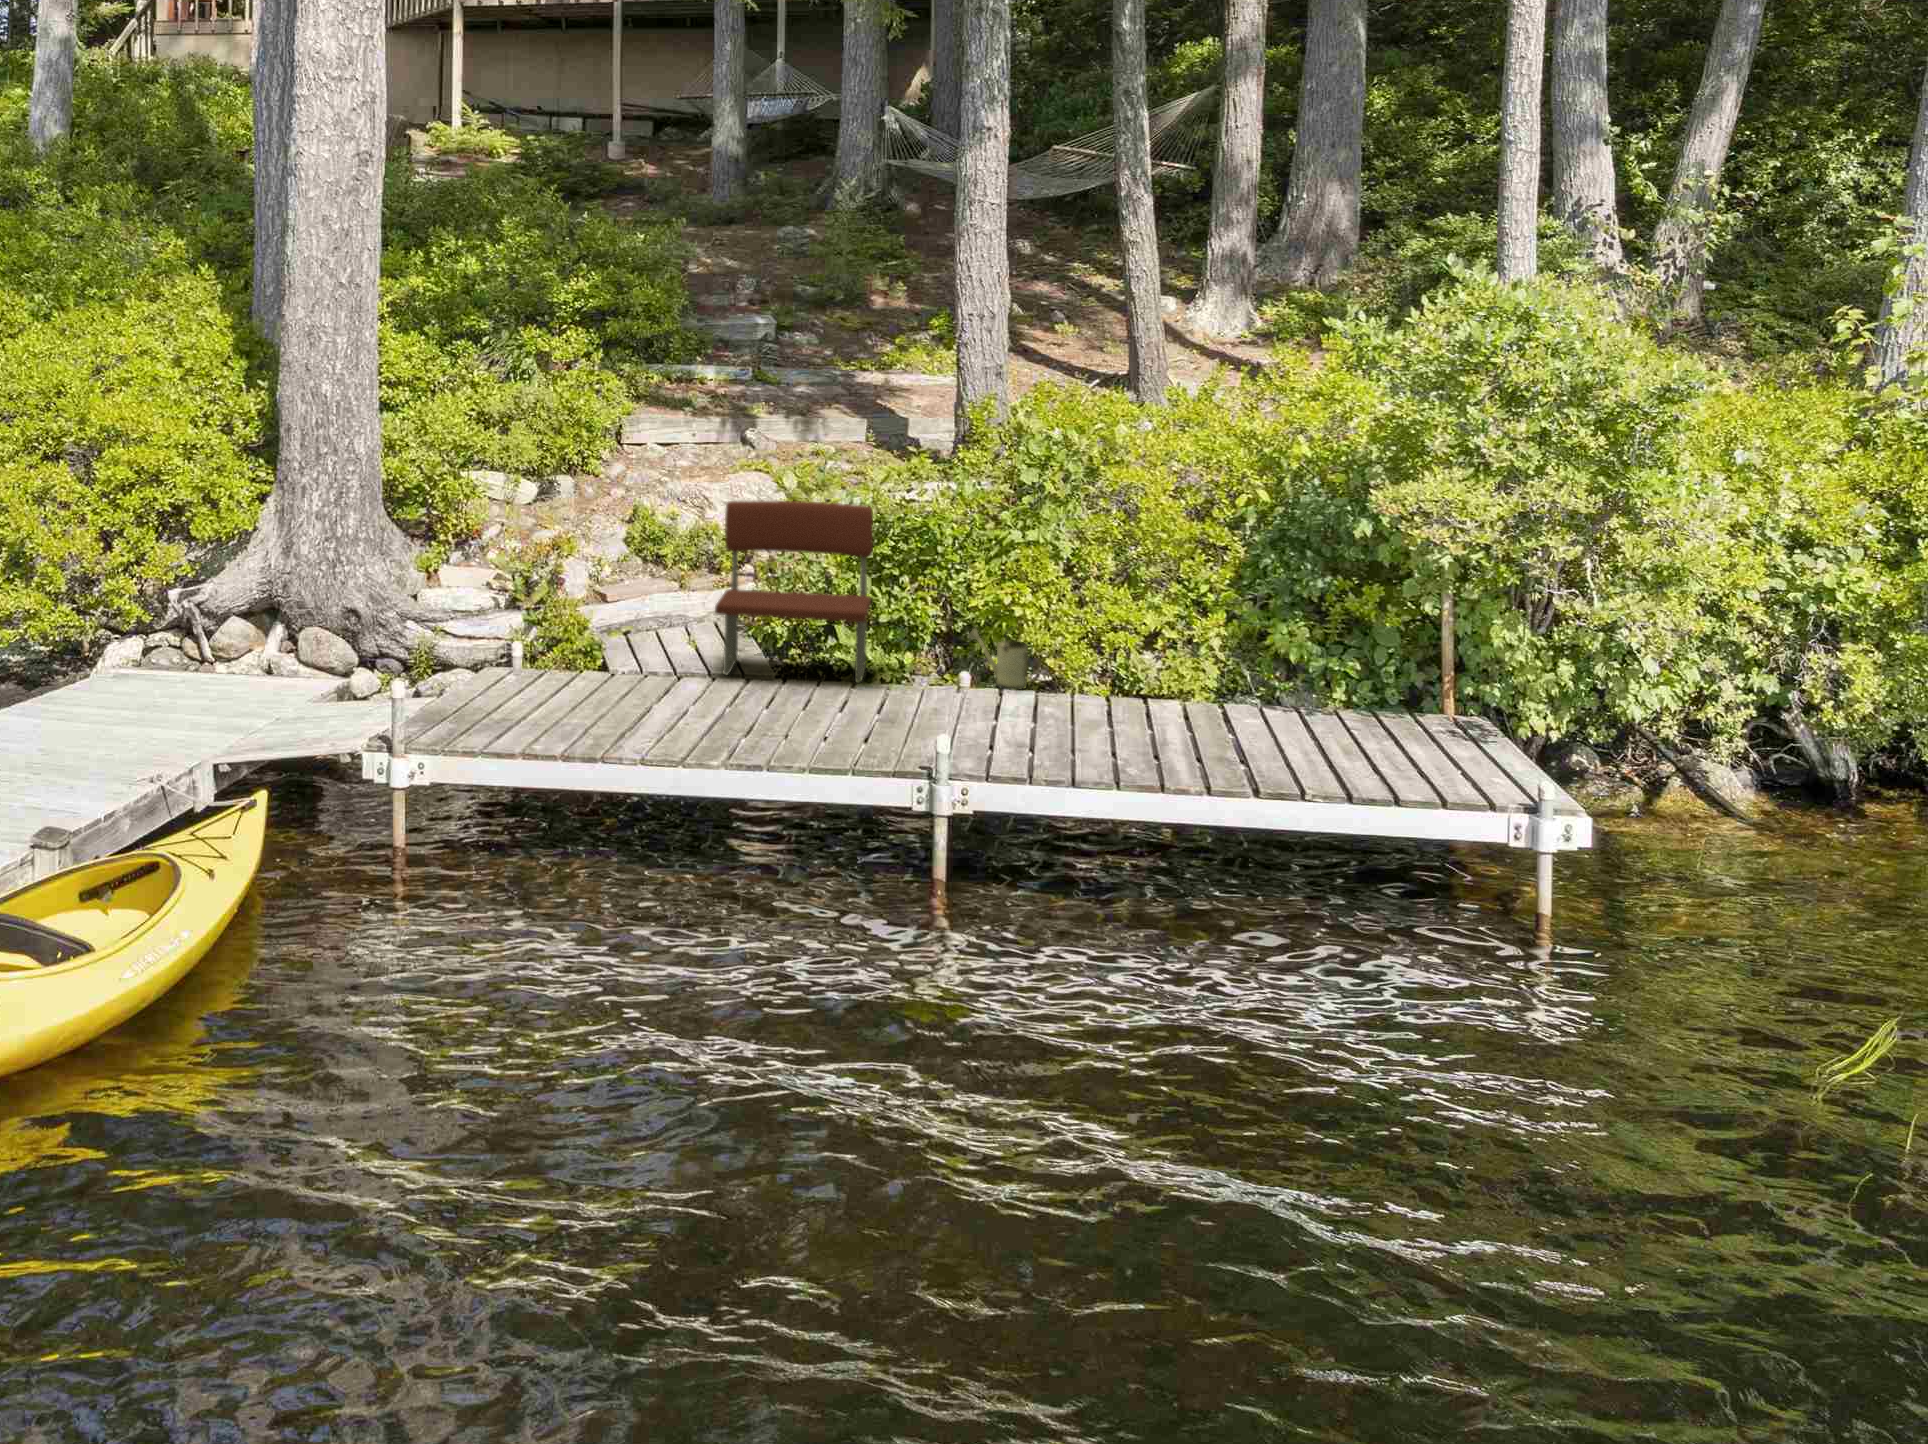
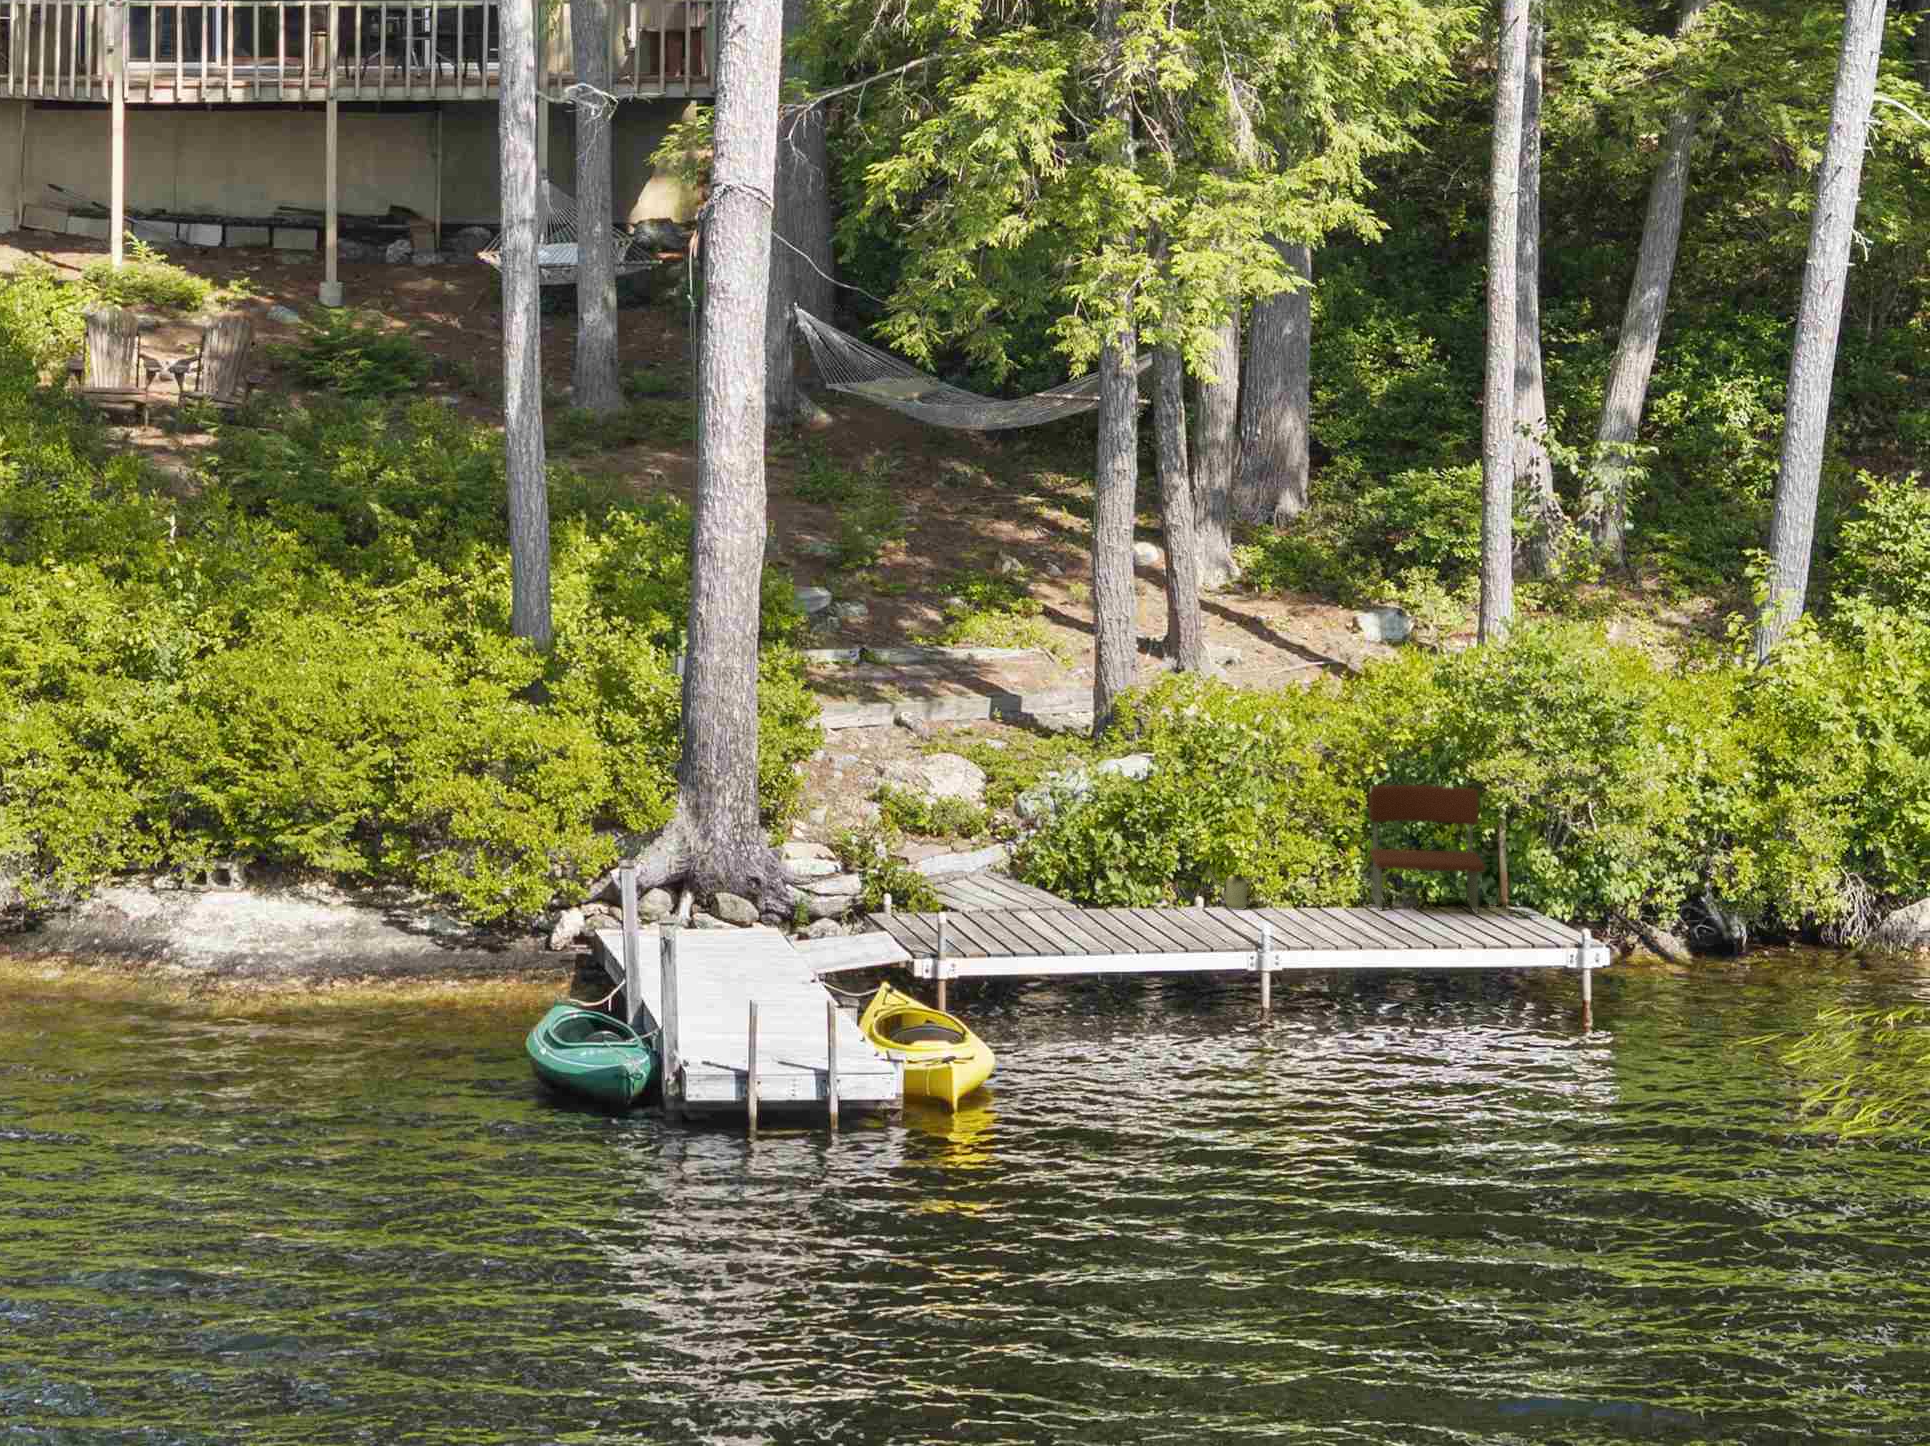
bench: present [715,501,873,683] -> present [1369,785,1485,913]

